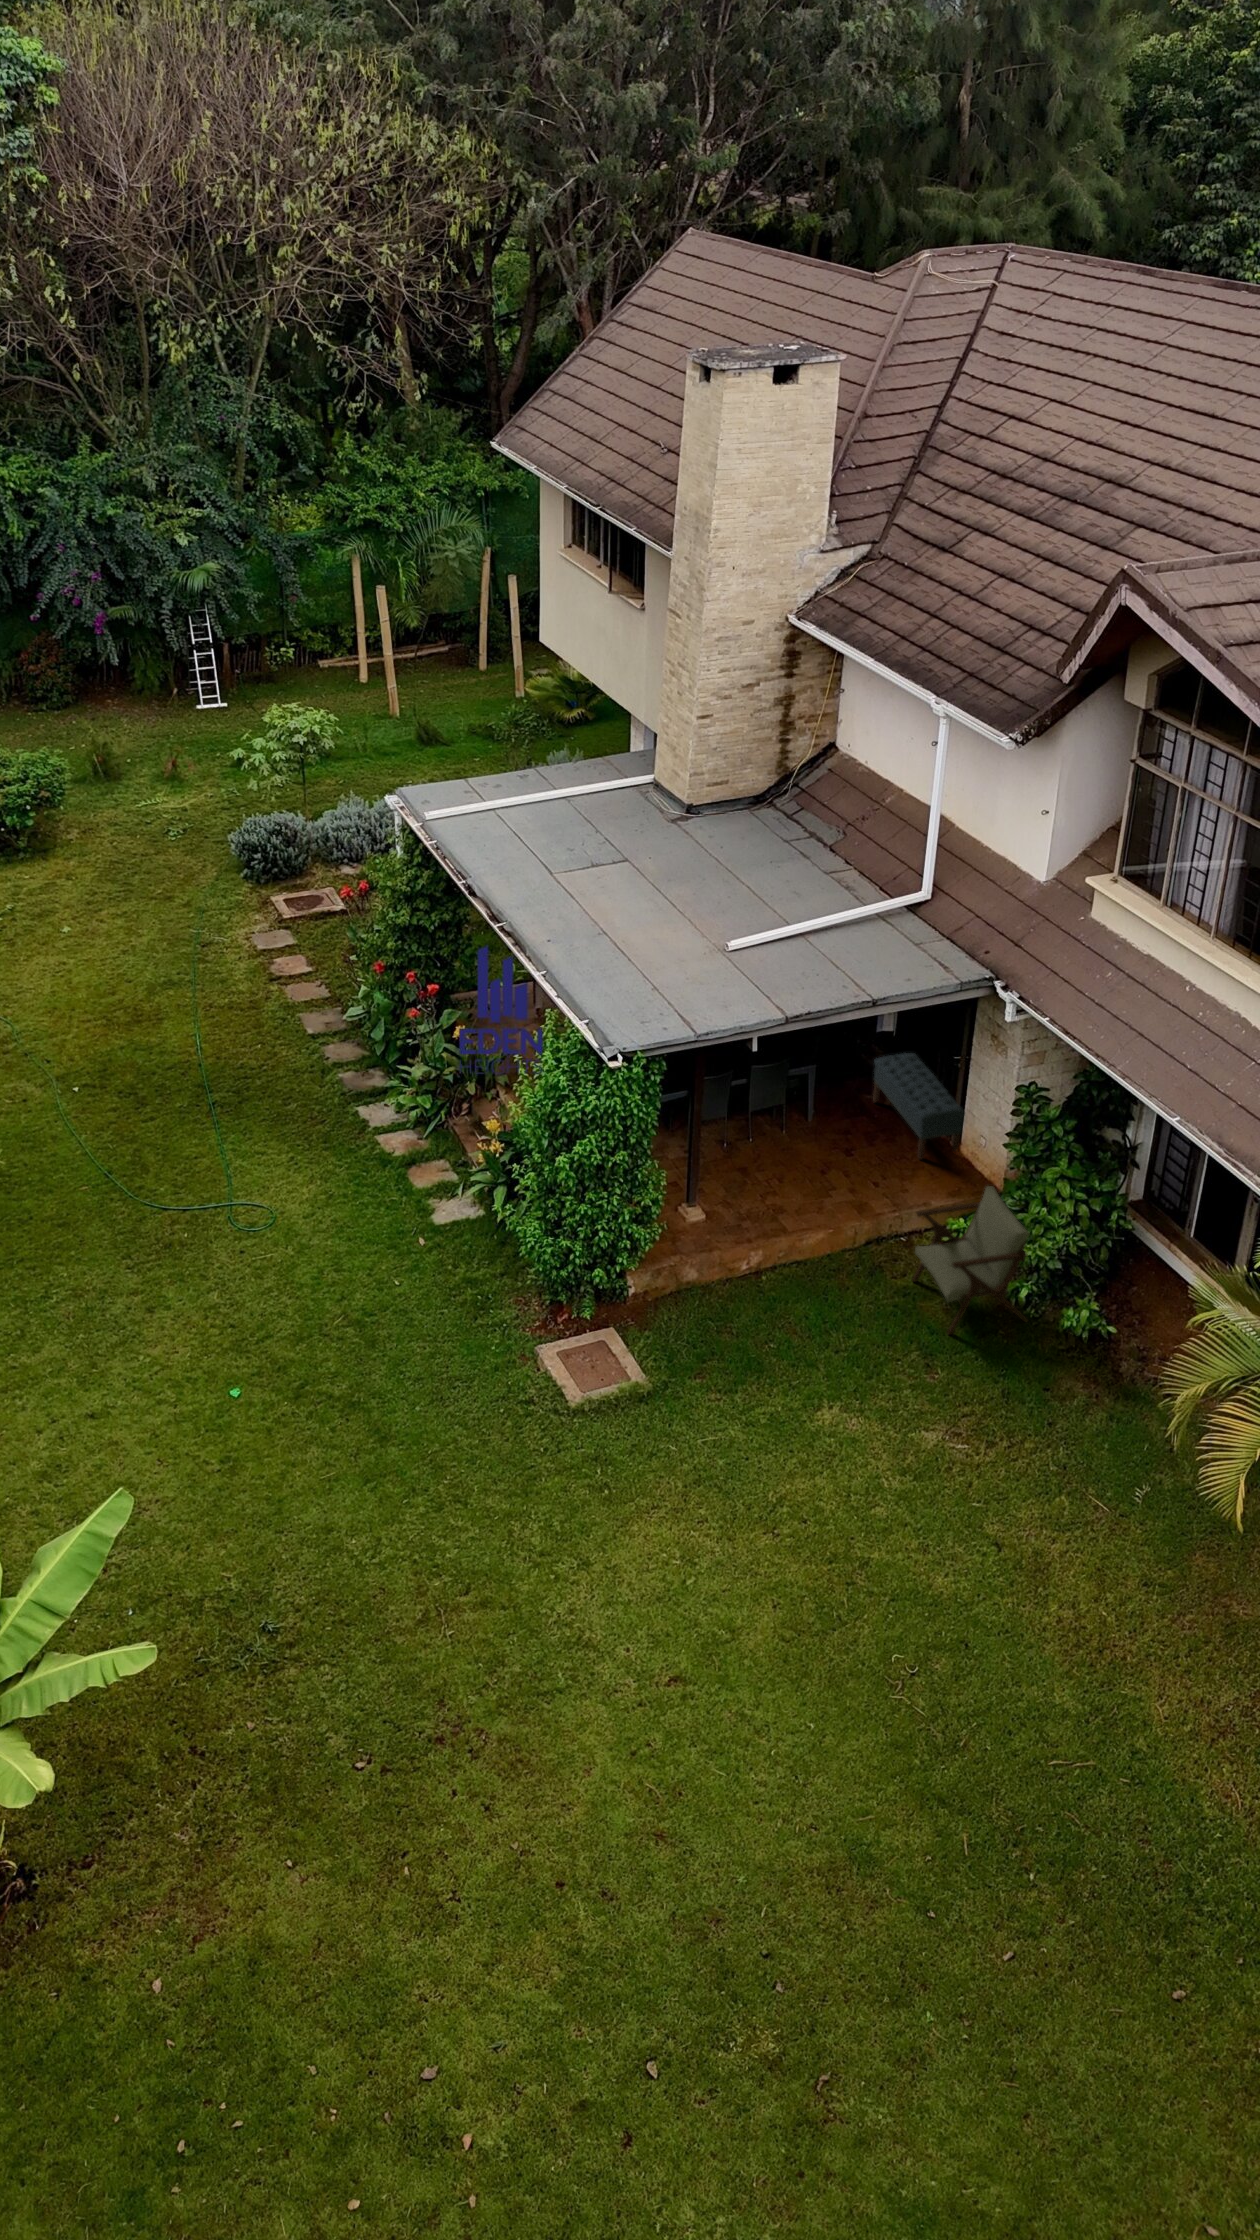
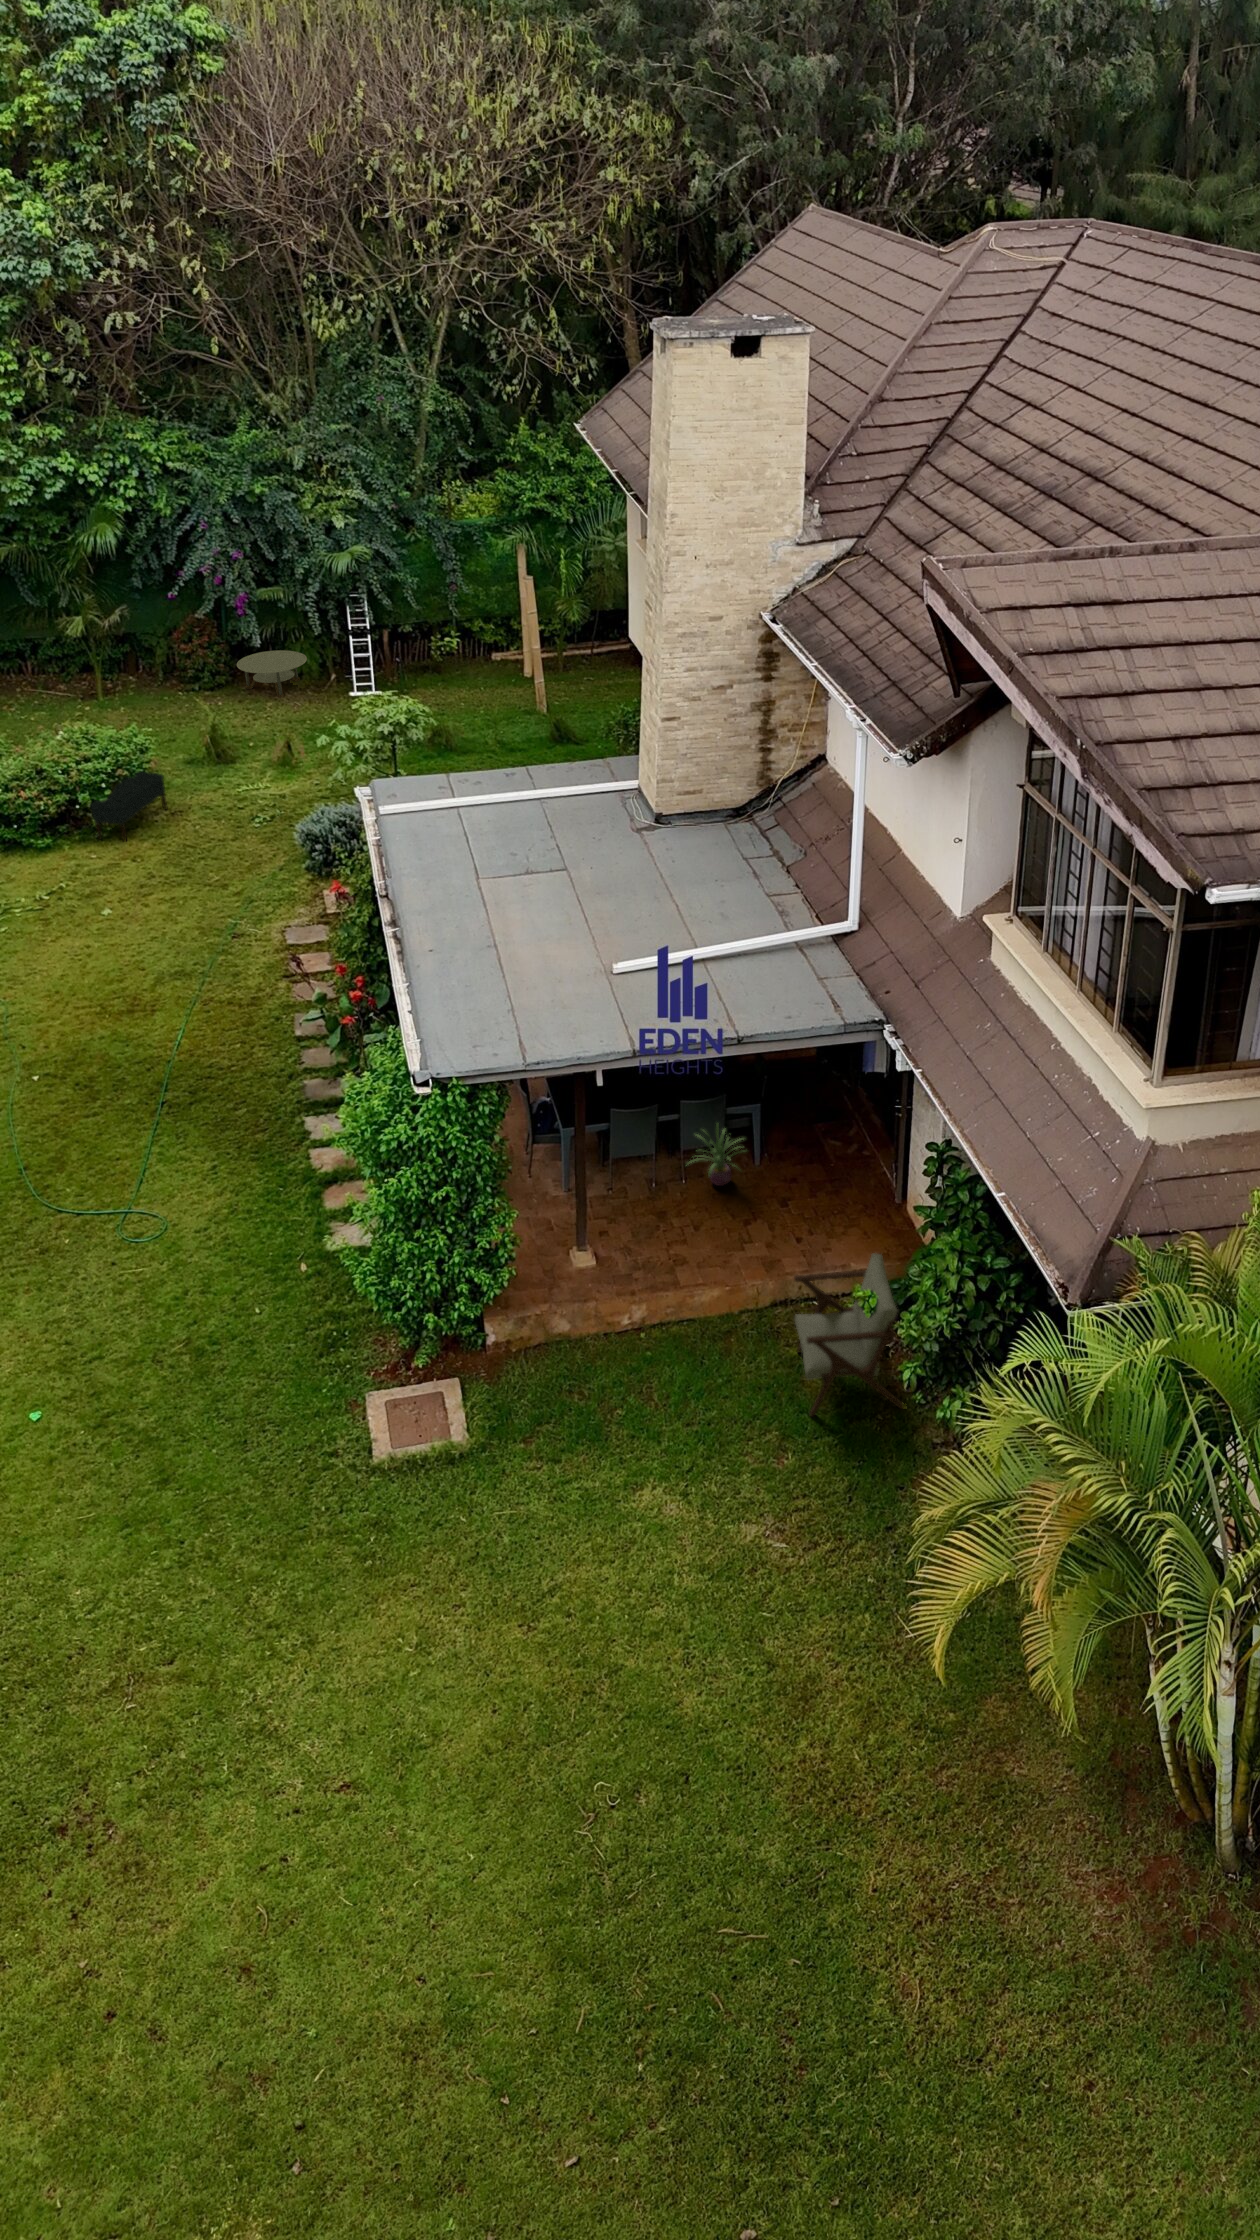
round table: none [100,670,169,716] -> present [237,650,307,698]
bench: present [873,1053,965,1160] -> present [90,772,167,841]
decorative plant: none [756,1084,811,1143] -> present [697,1124,741,1186]

